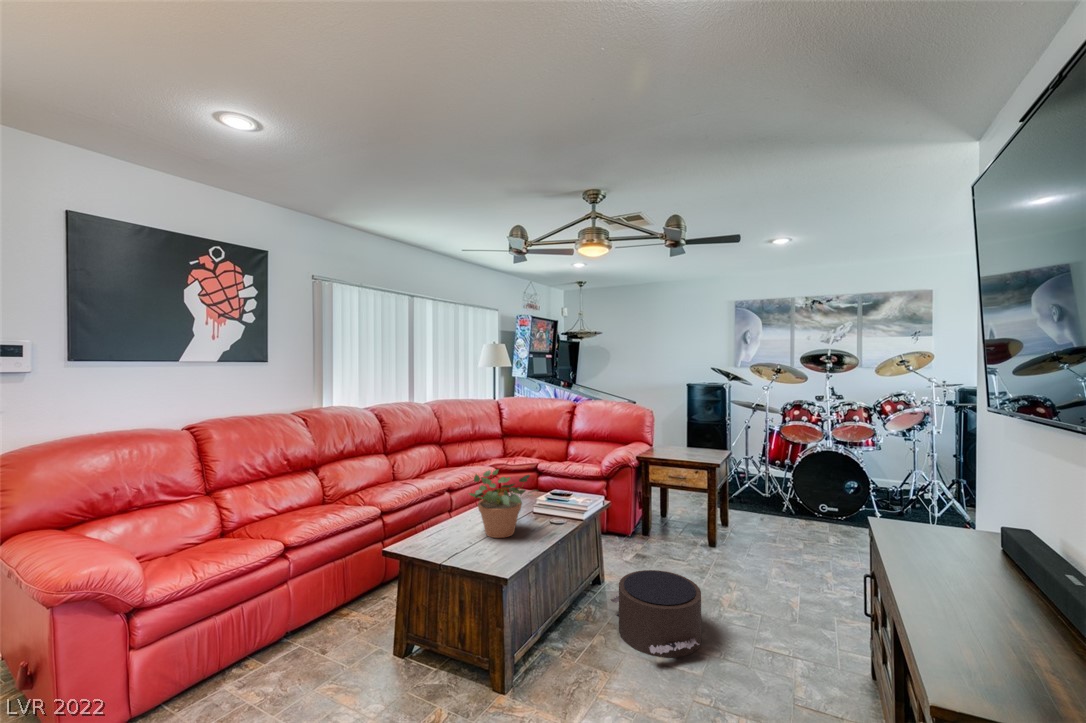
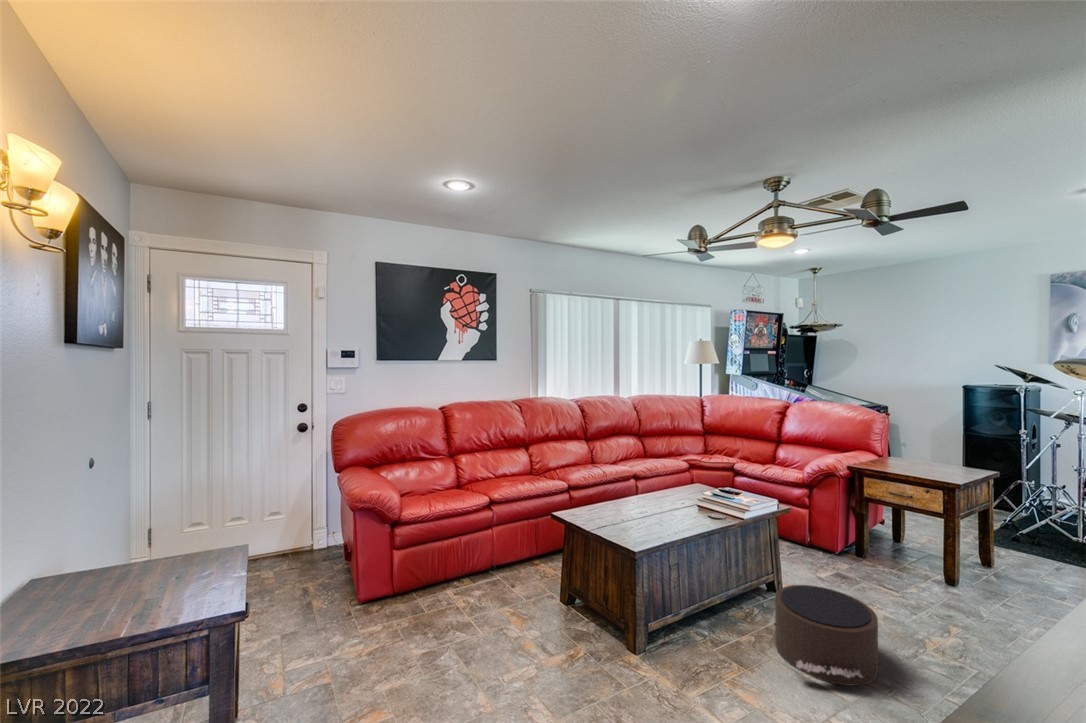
potted plant: present [469,469,536,538] -> none [624,458,691,522]

